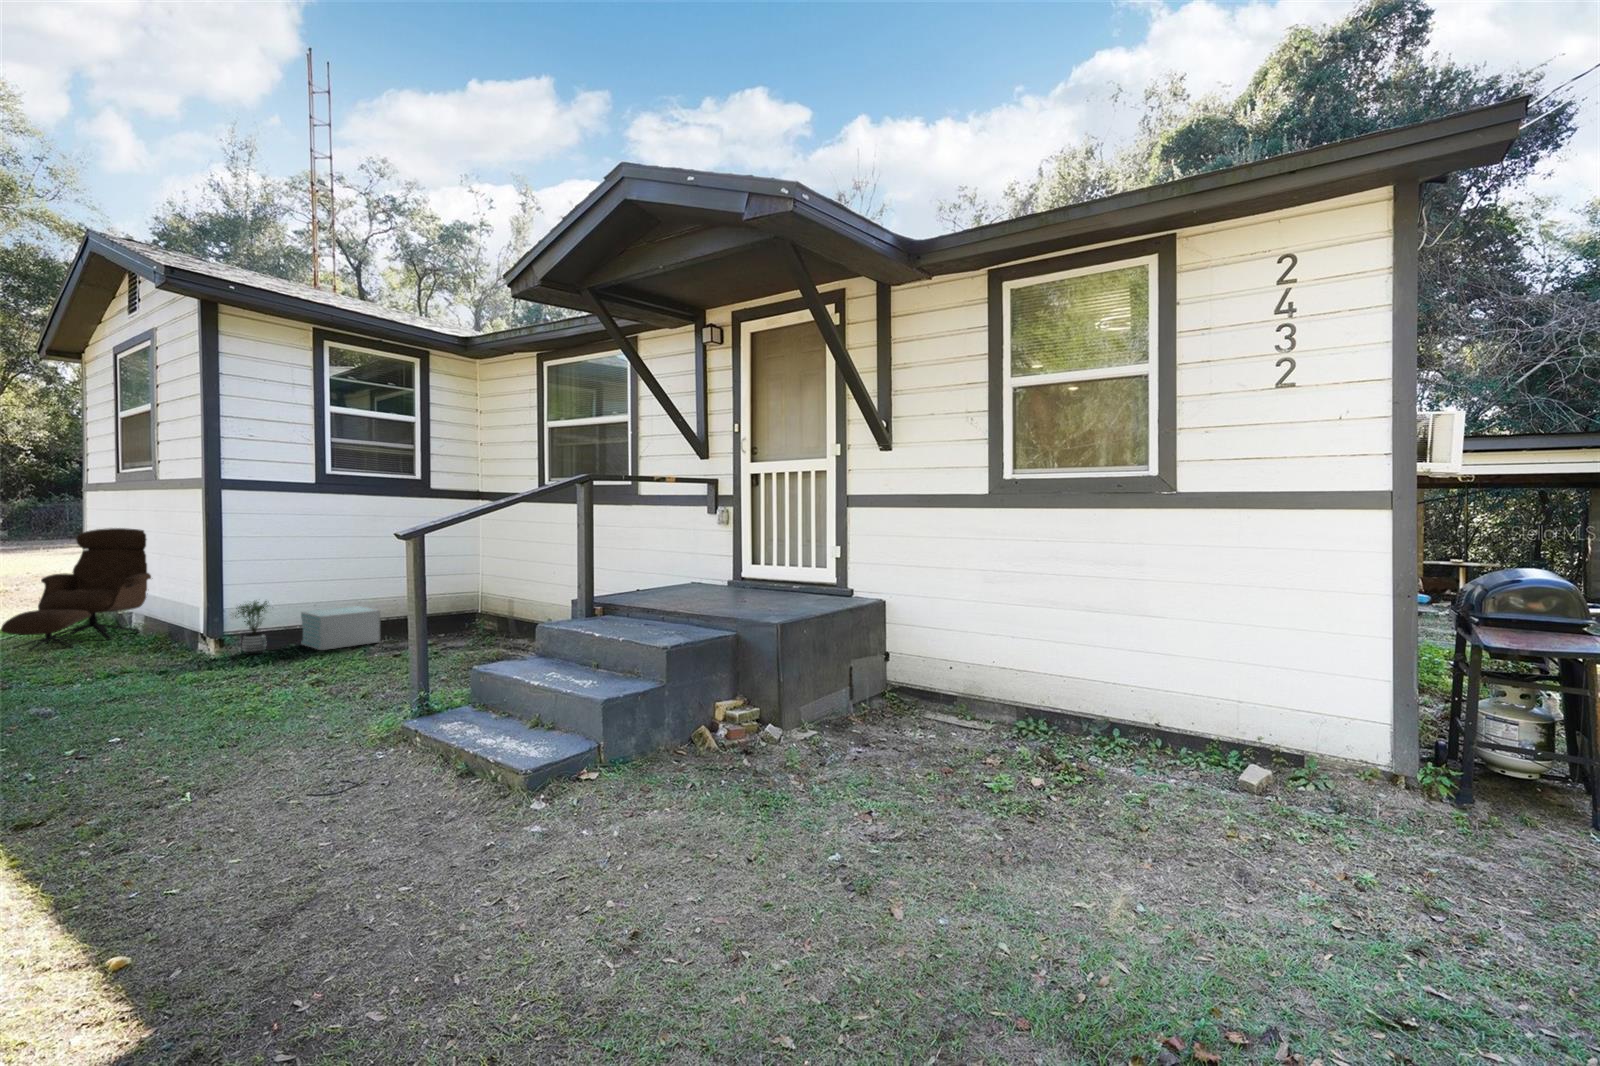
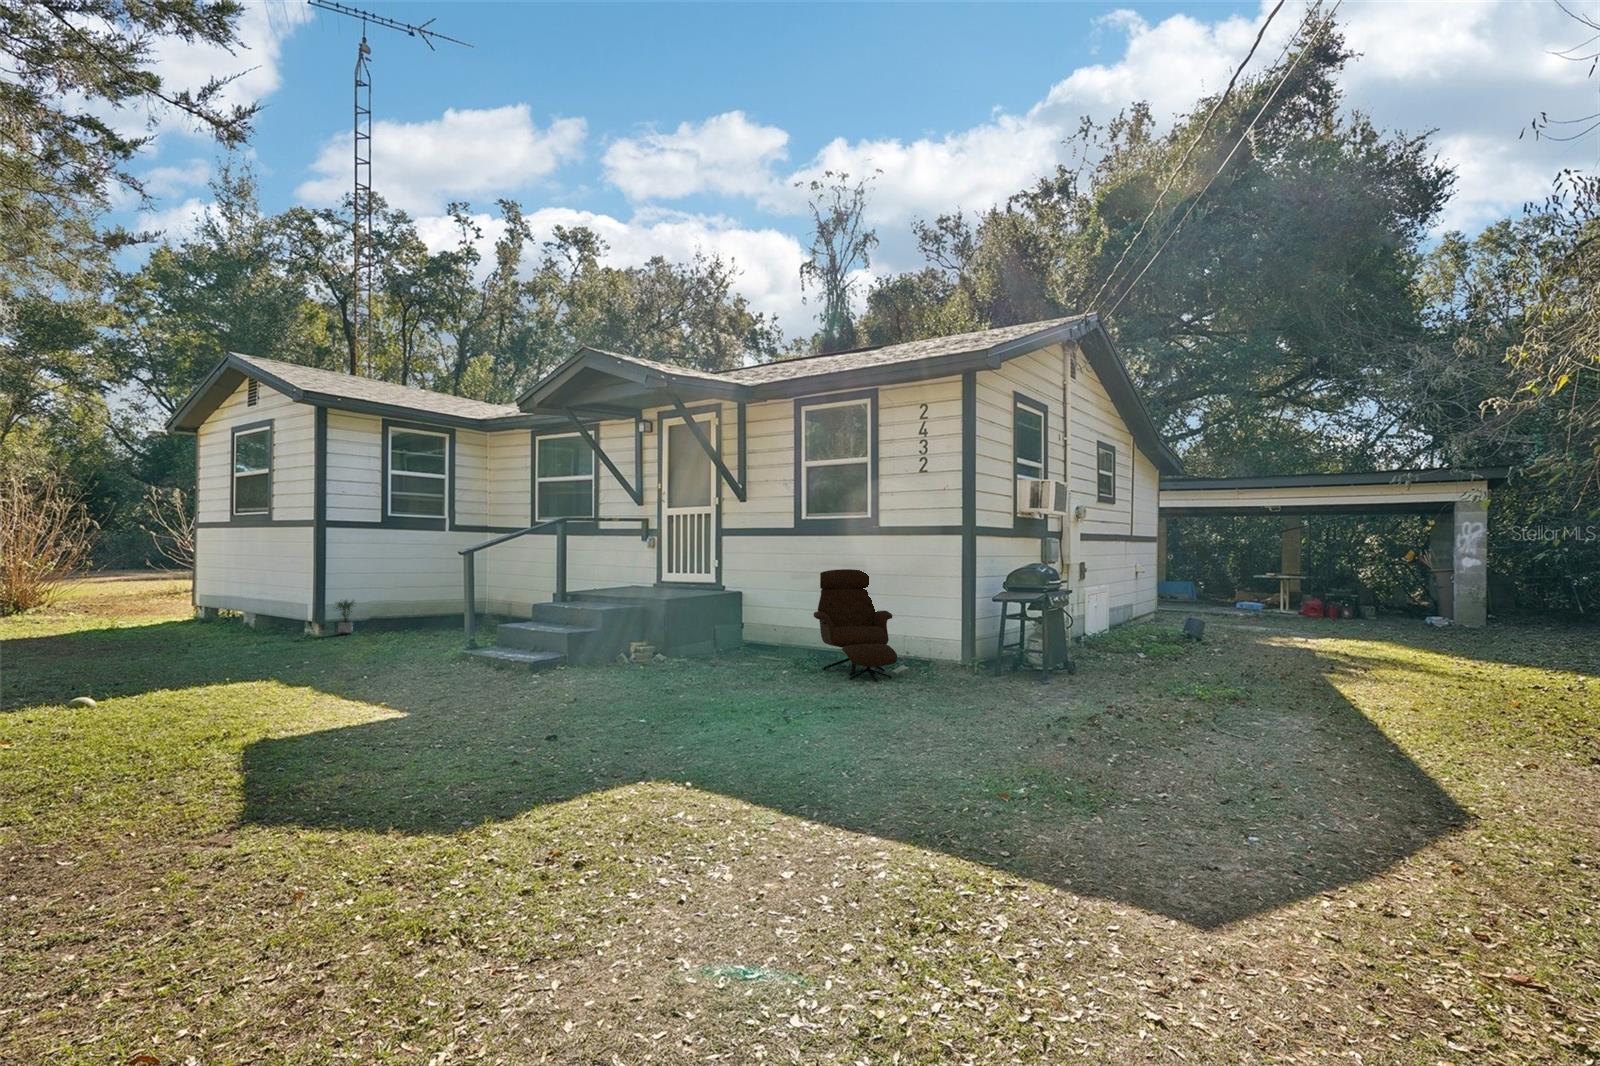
lounge chair: present [1,528,151,652] -> present [814,569,897,682]
storage box: present [301,606,380,650] -> none [372,606,424,633]

